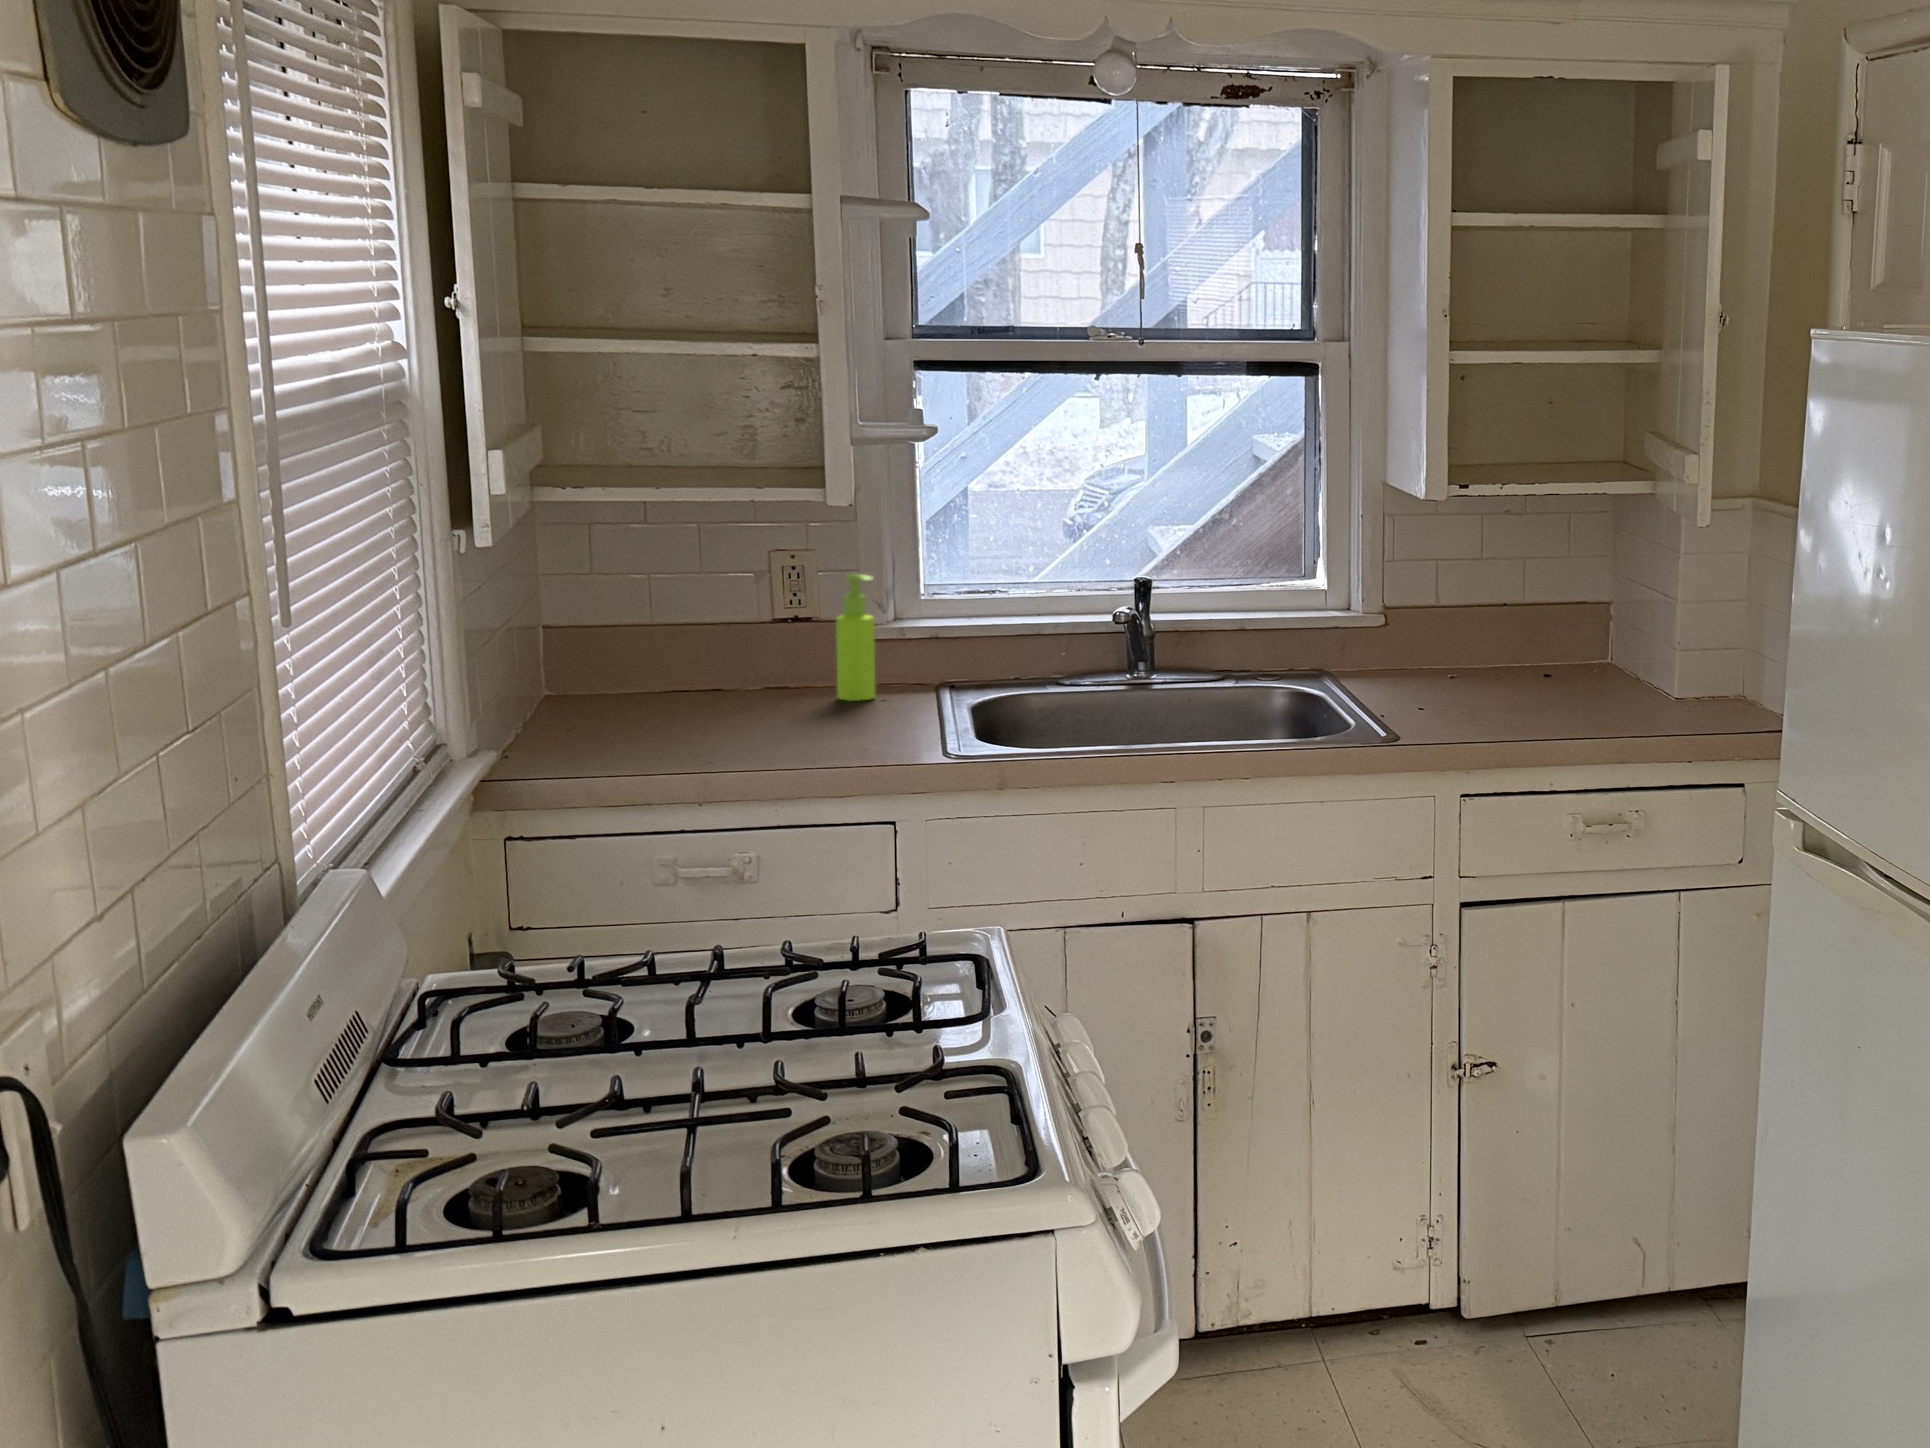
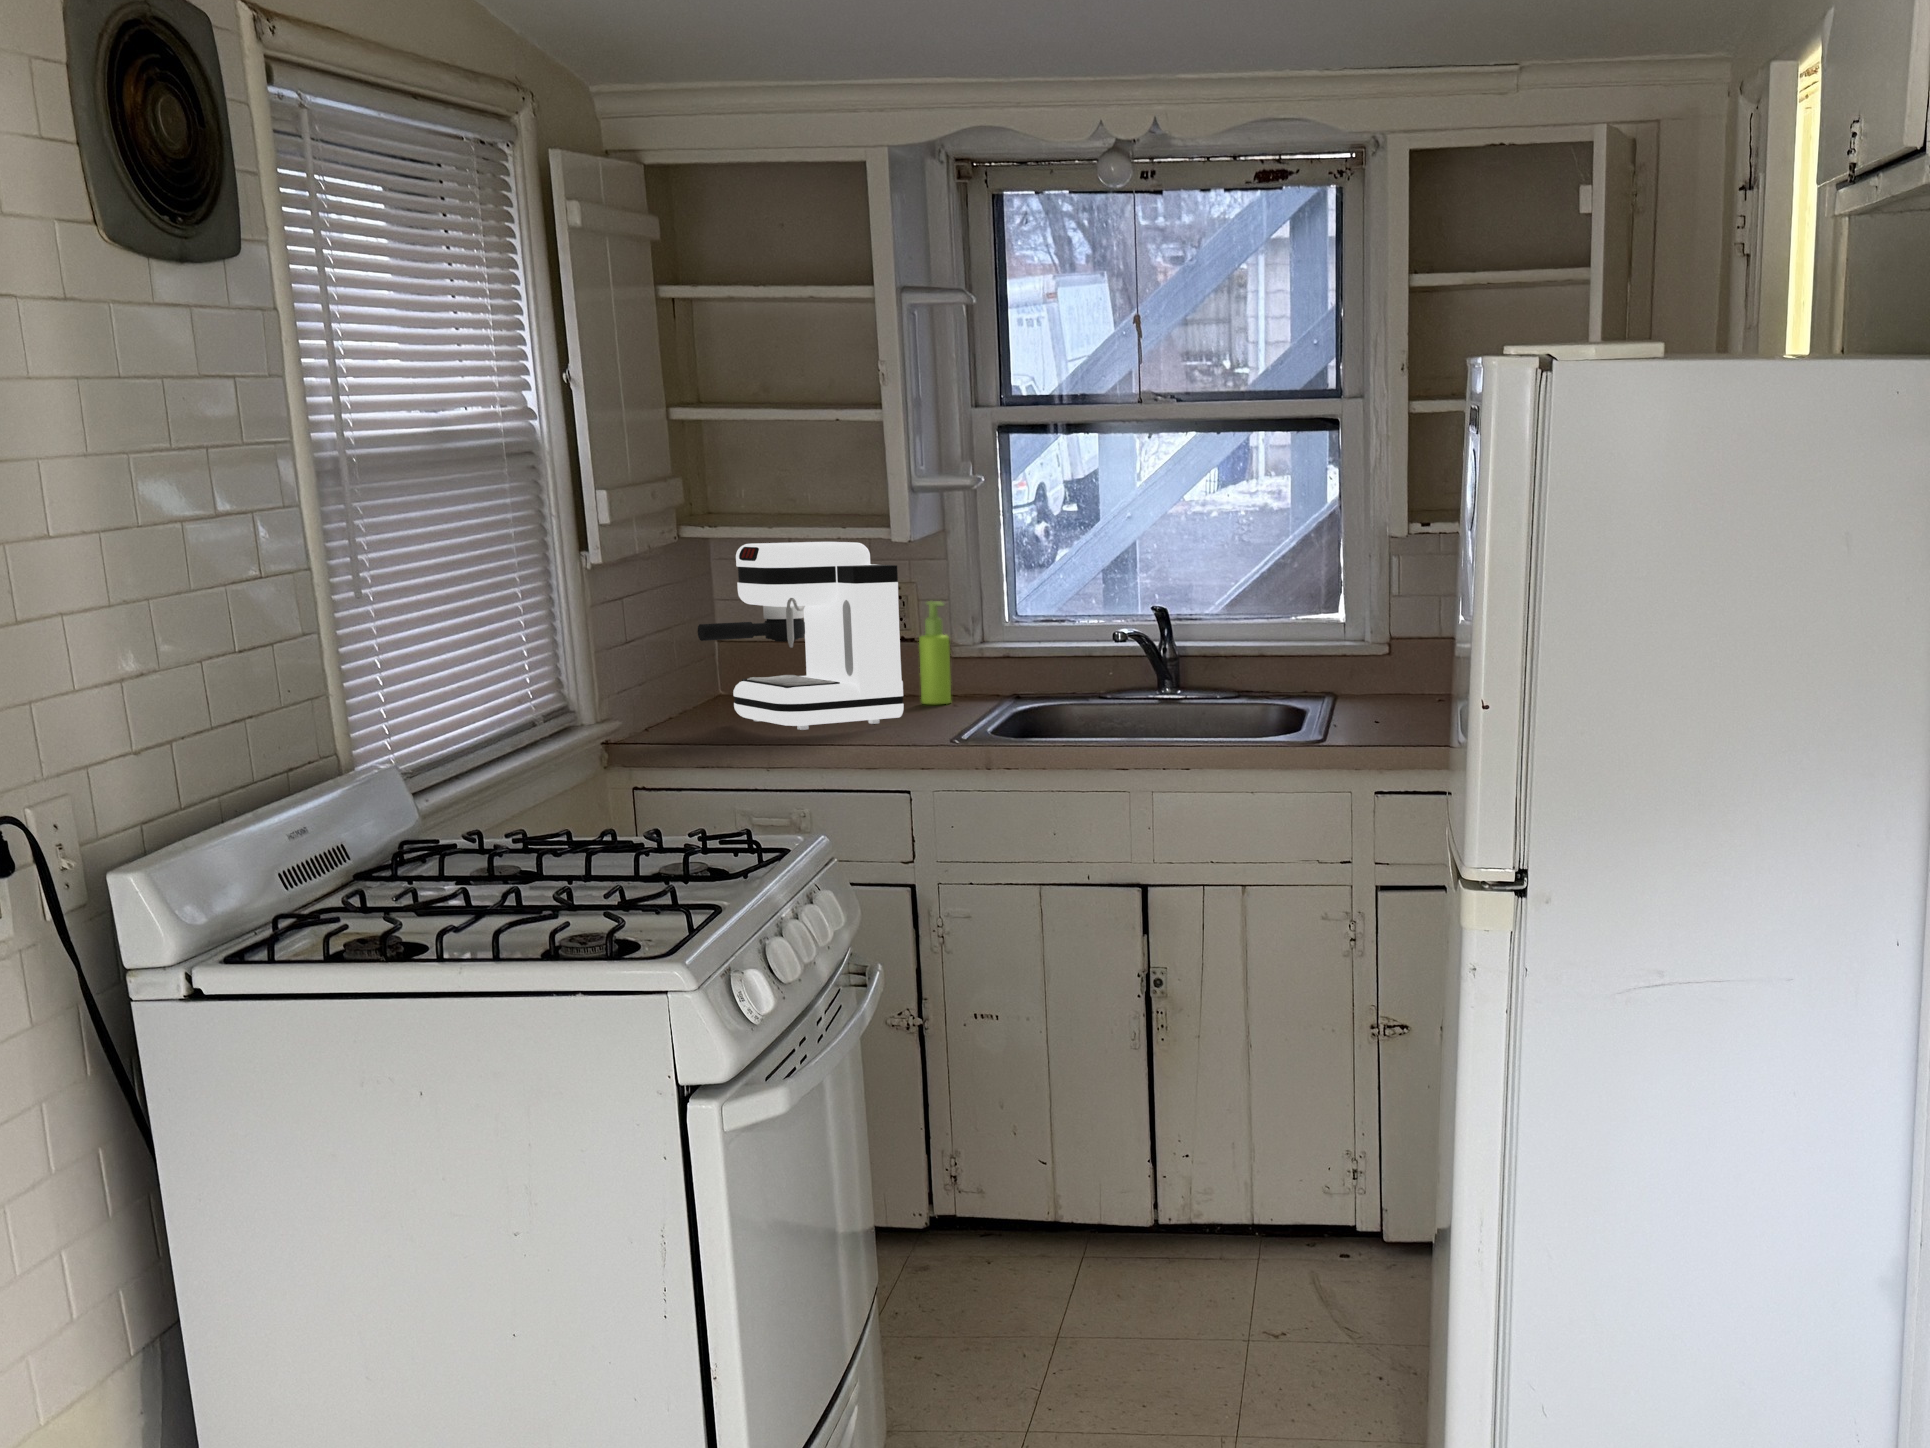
coffee maker: none [593,506,858,751] -> present [698,542,904,730]

